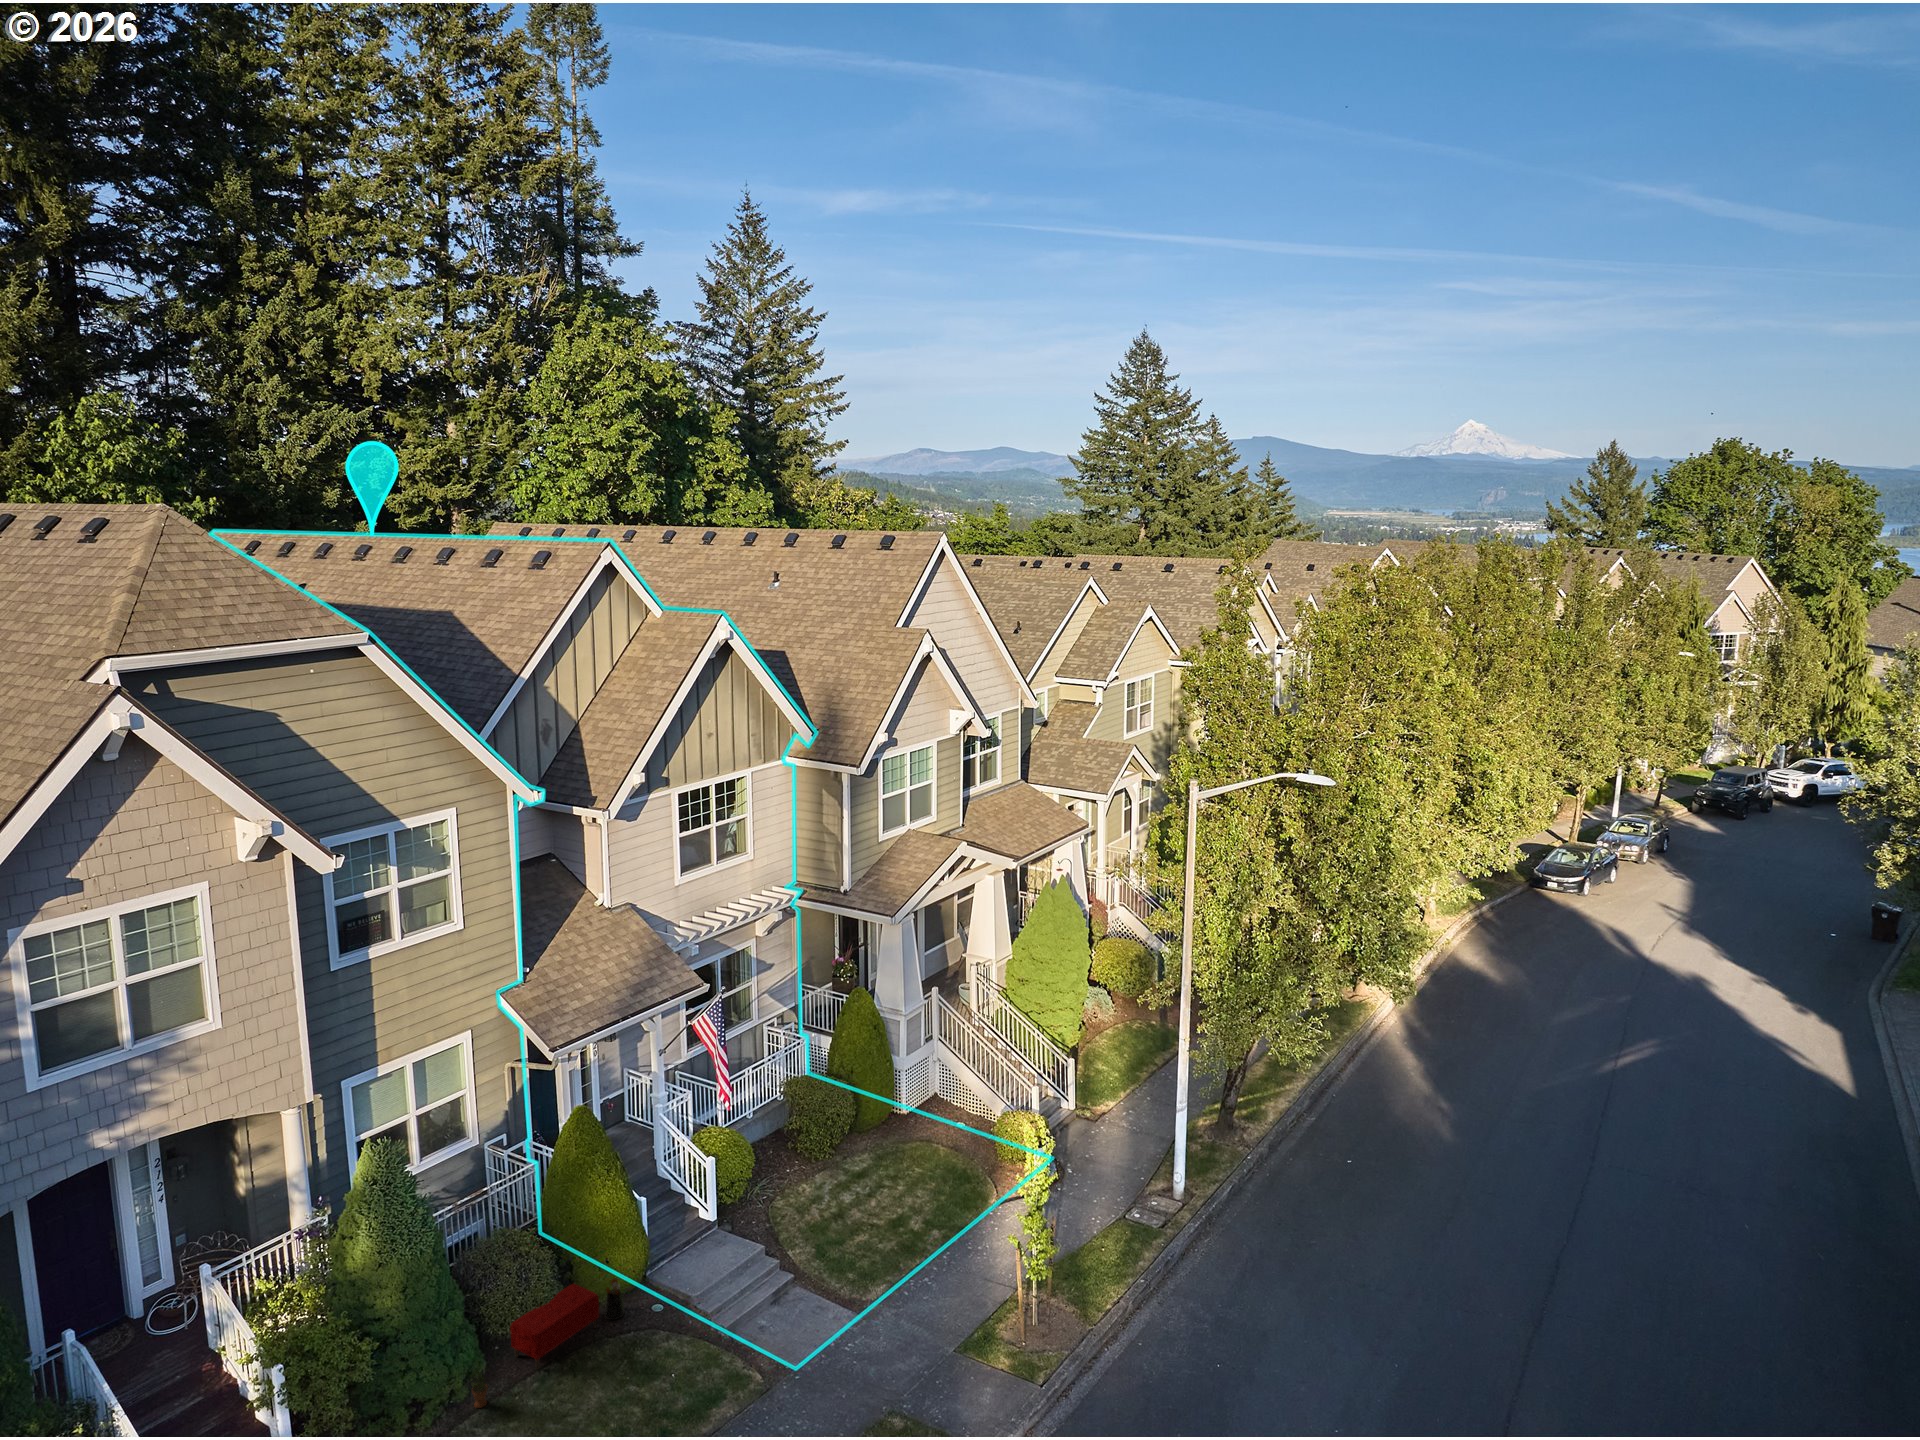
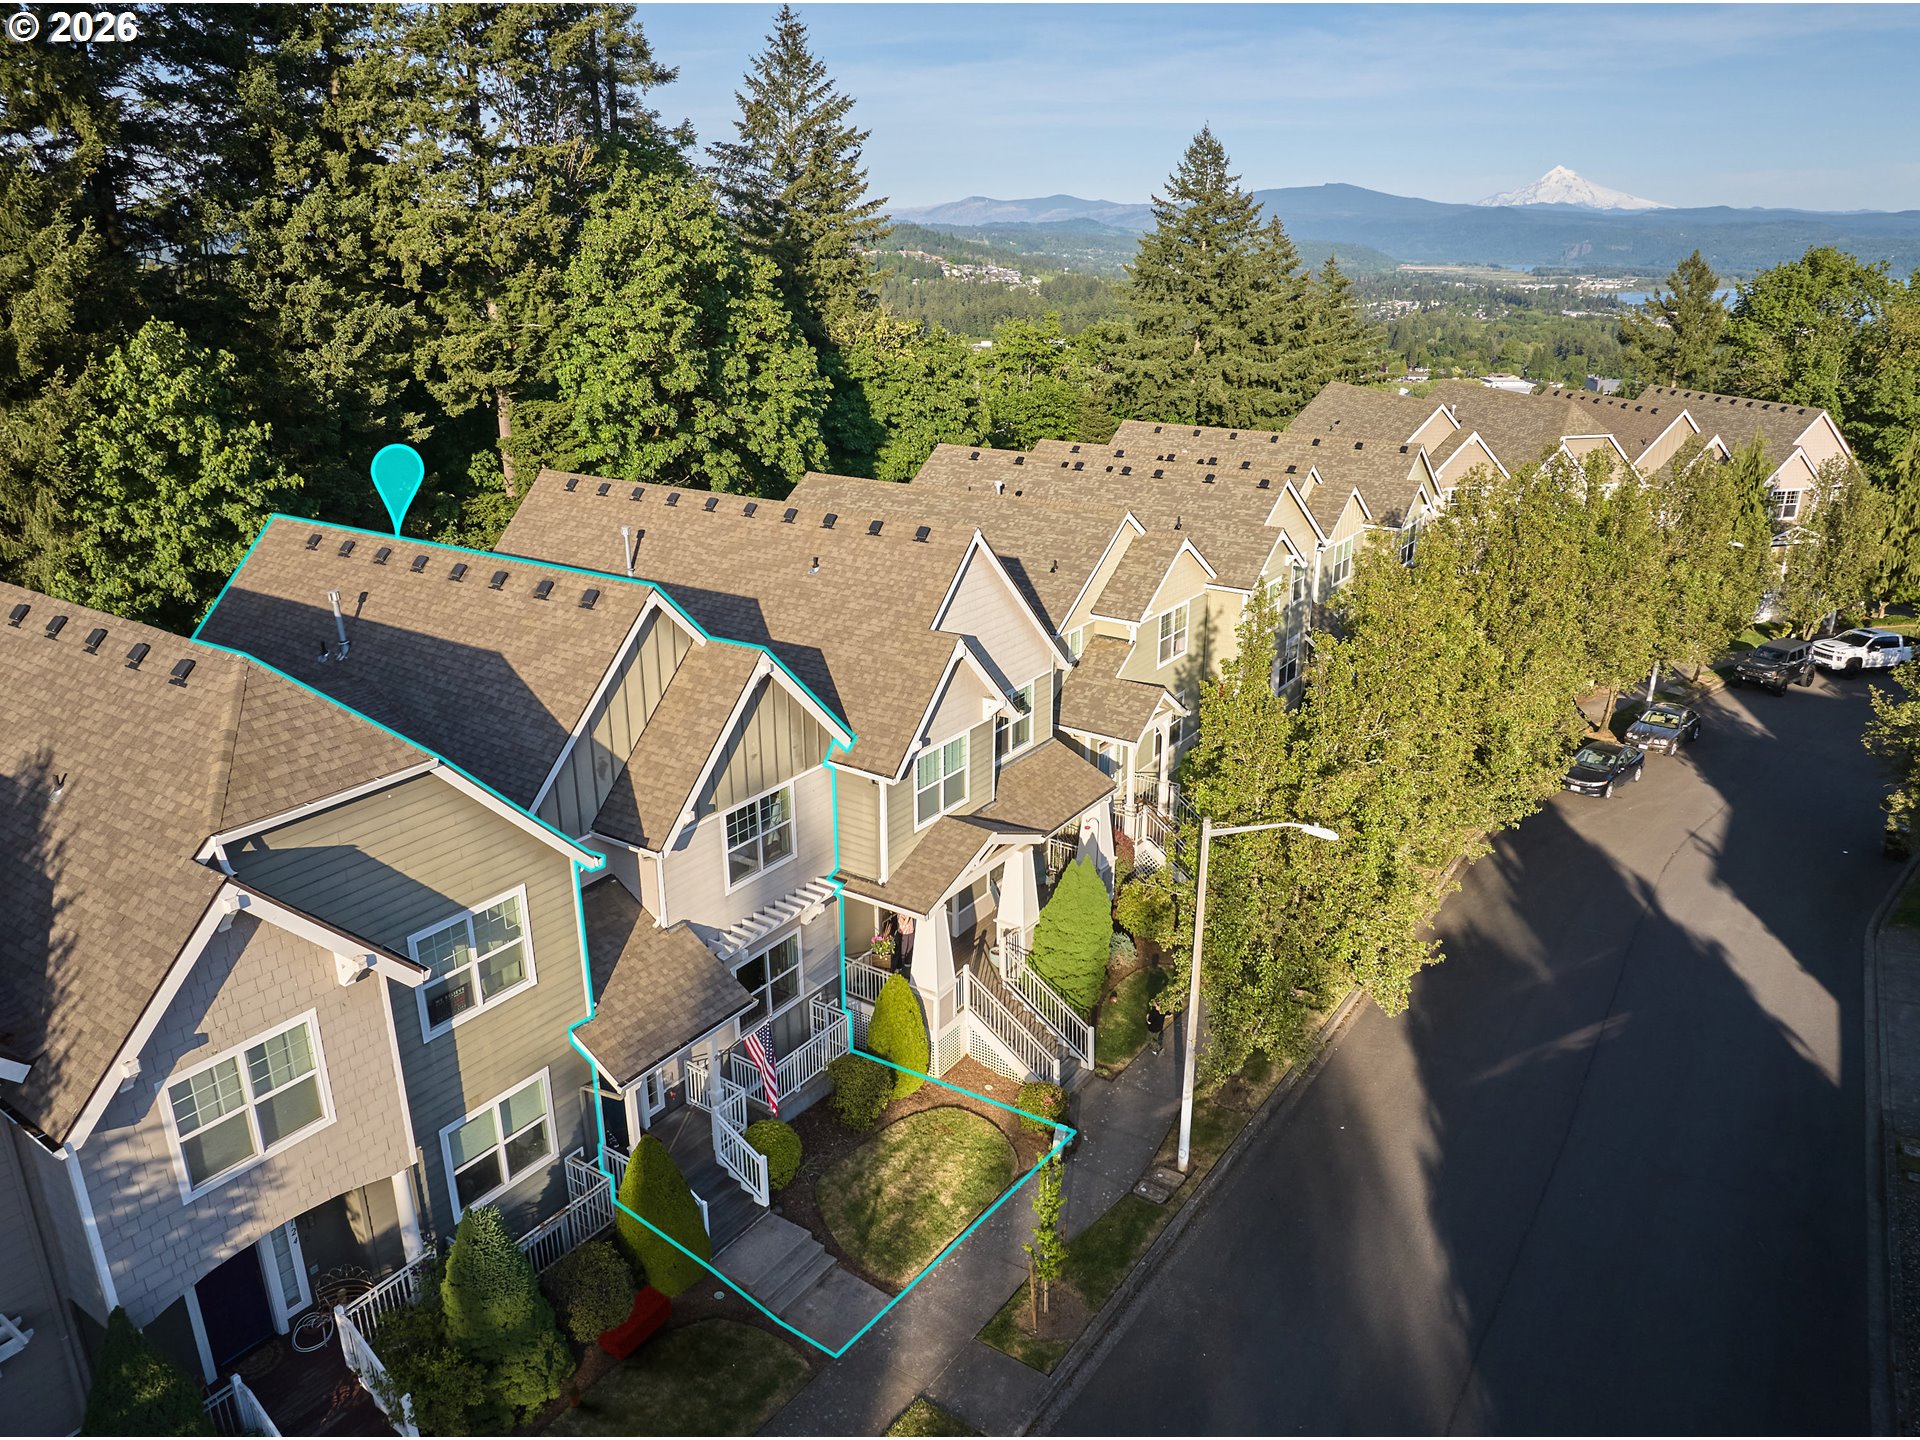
watering can: present [604,1278,625,1320] -> none [675,1277,693,1314]

